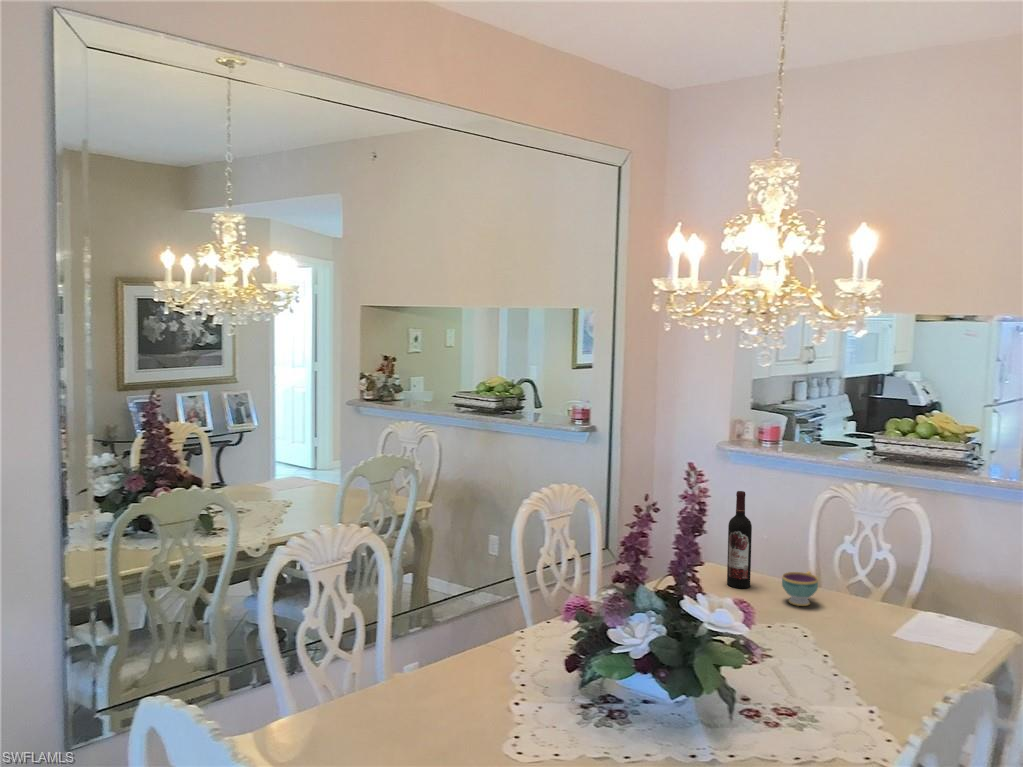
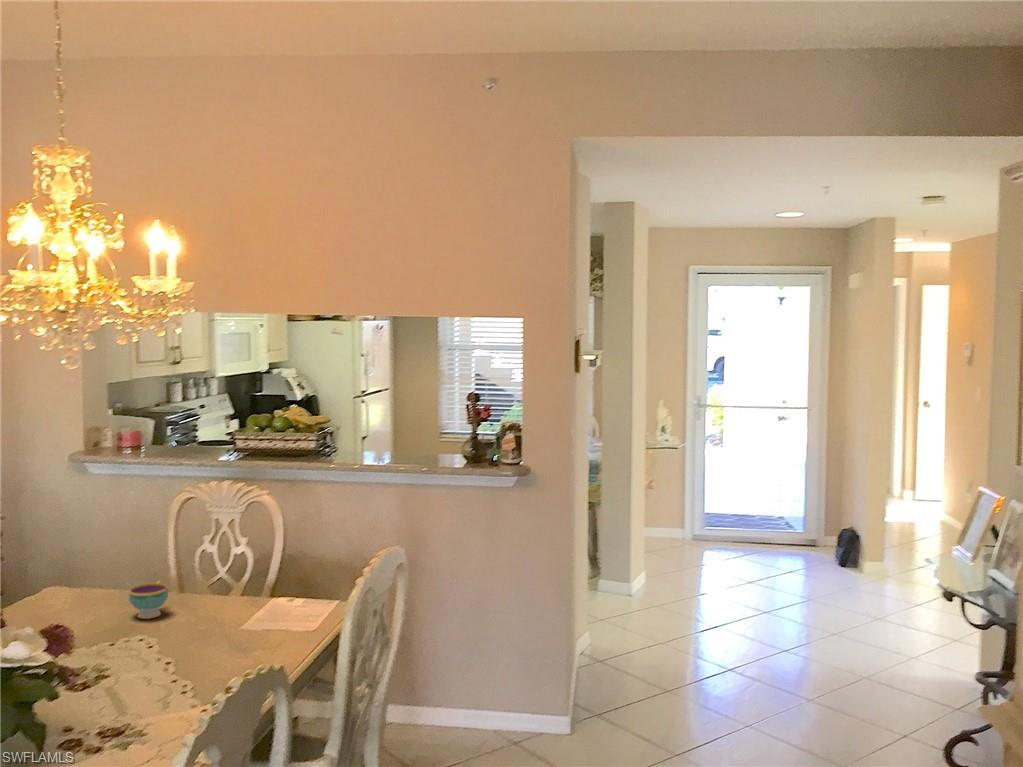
wine bottle: present [727,491,752,588] -> none [67,506,97,613]

